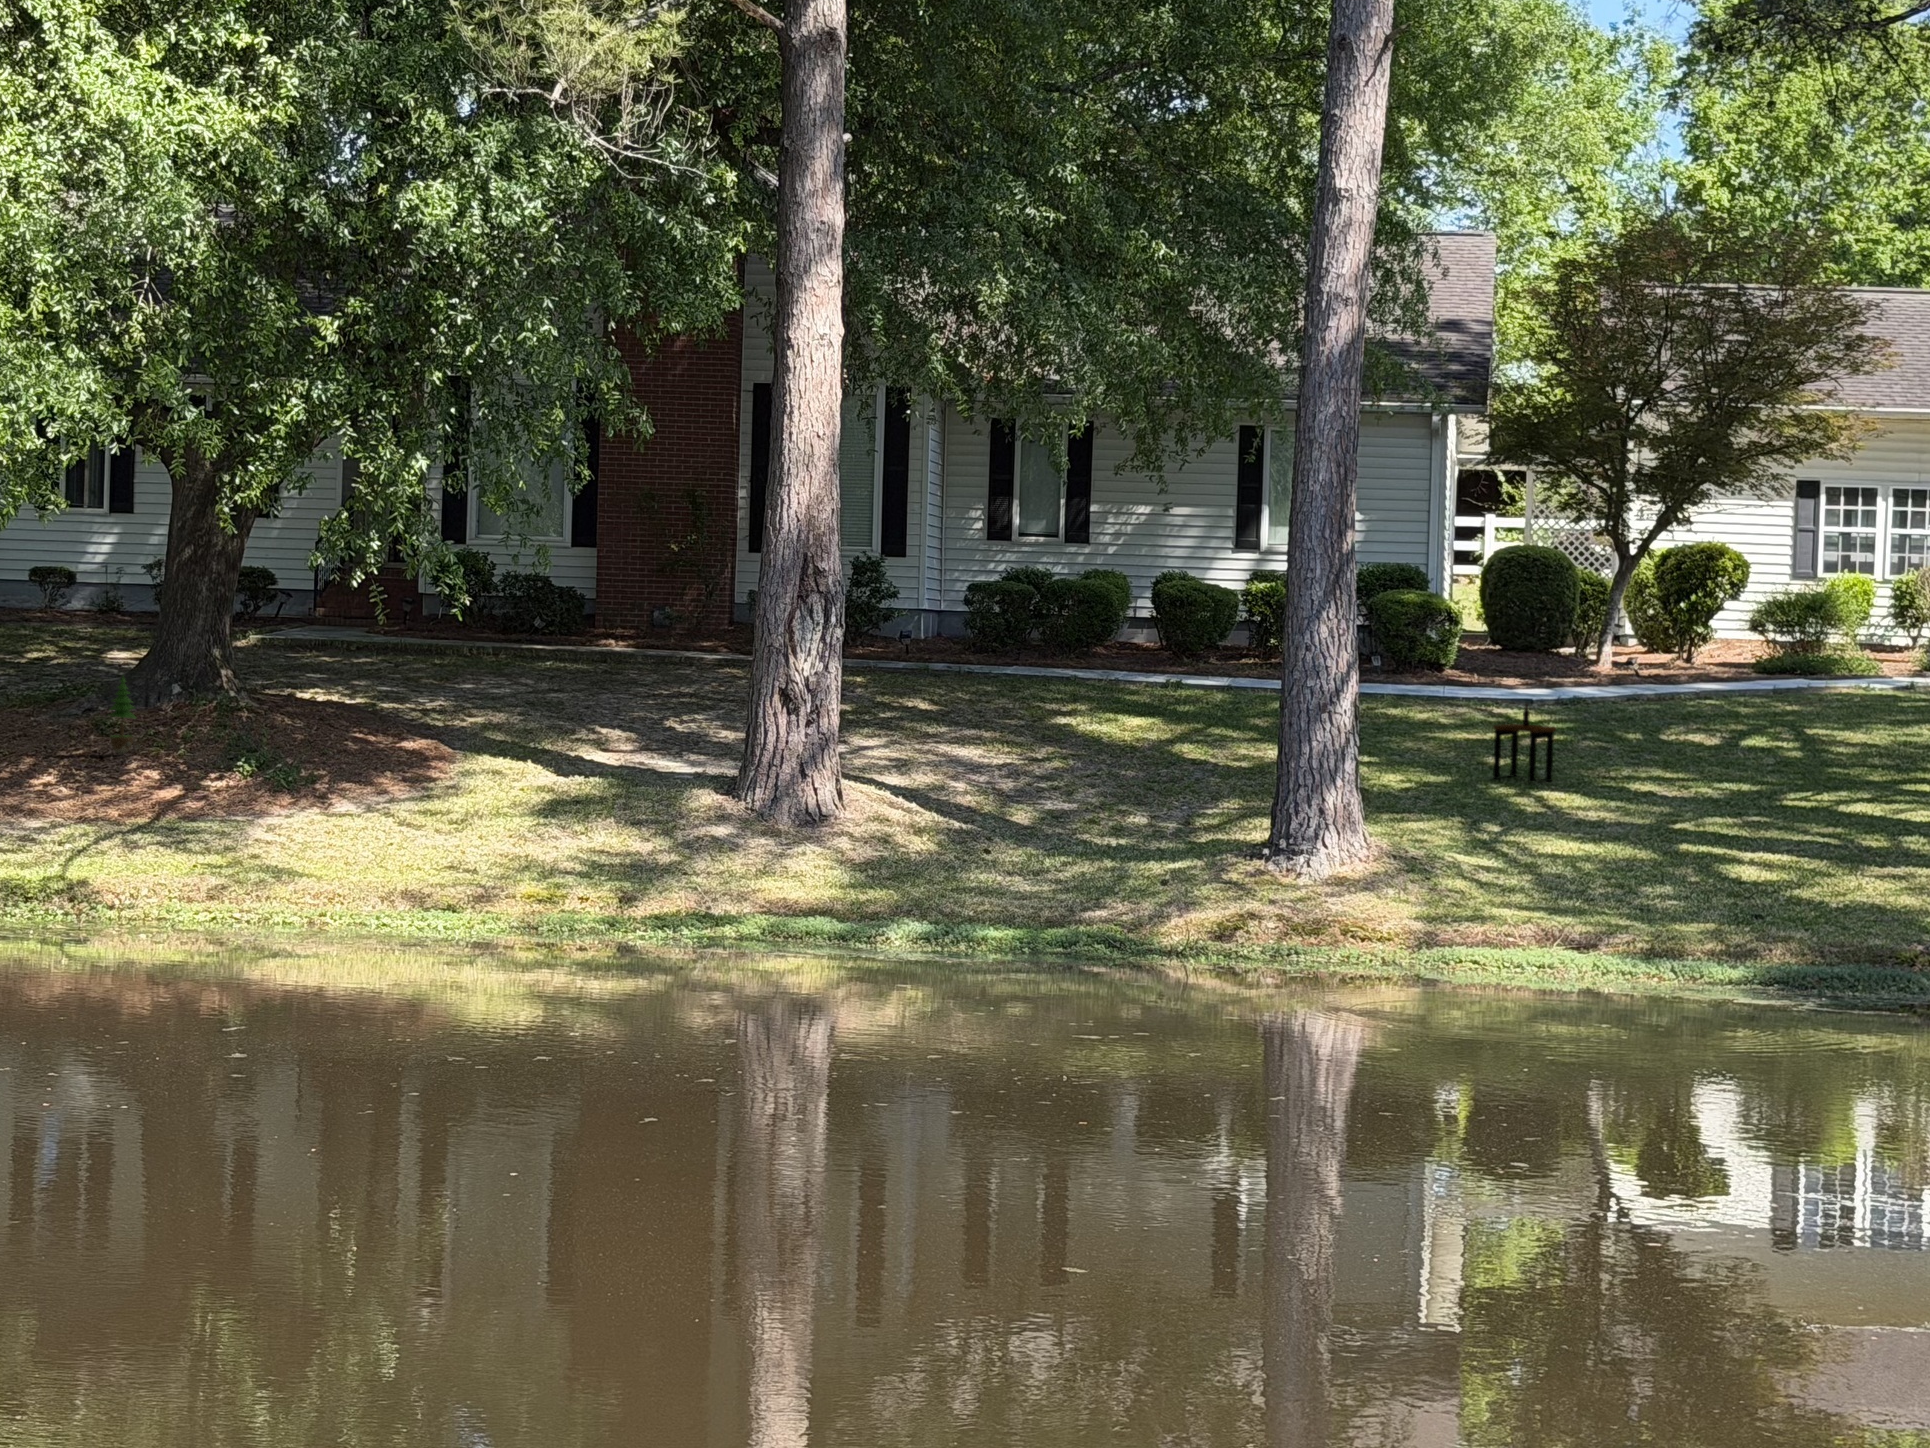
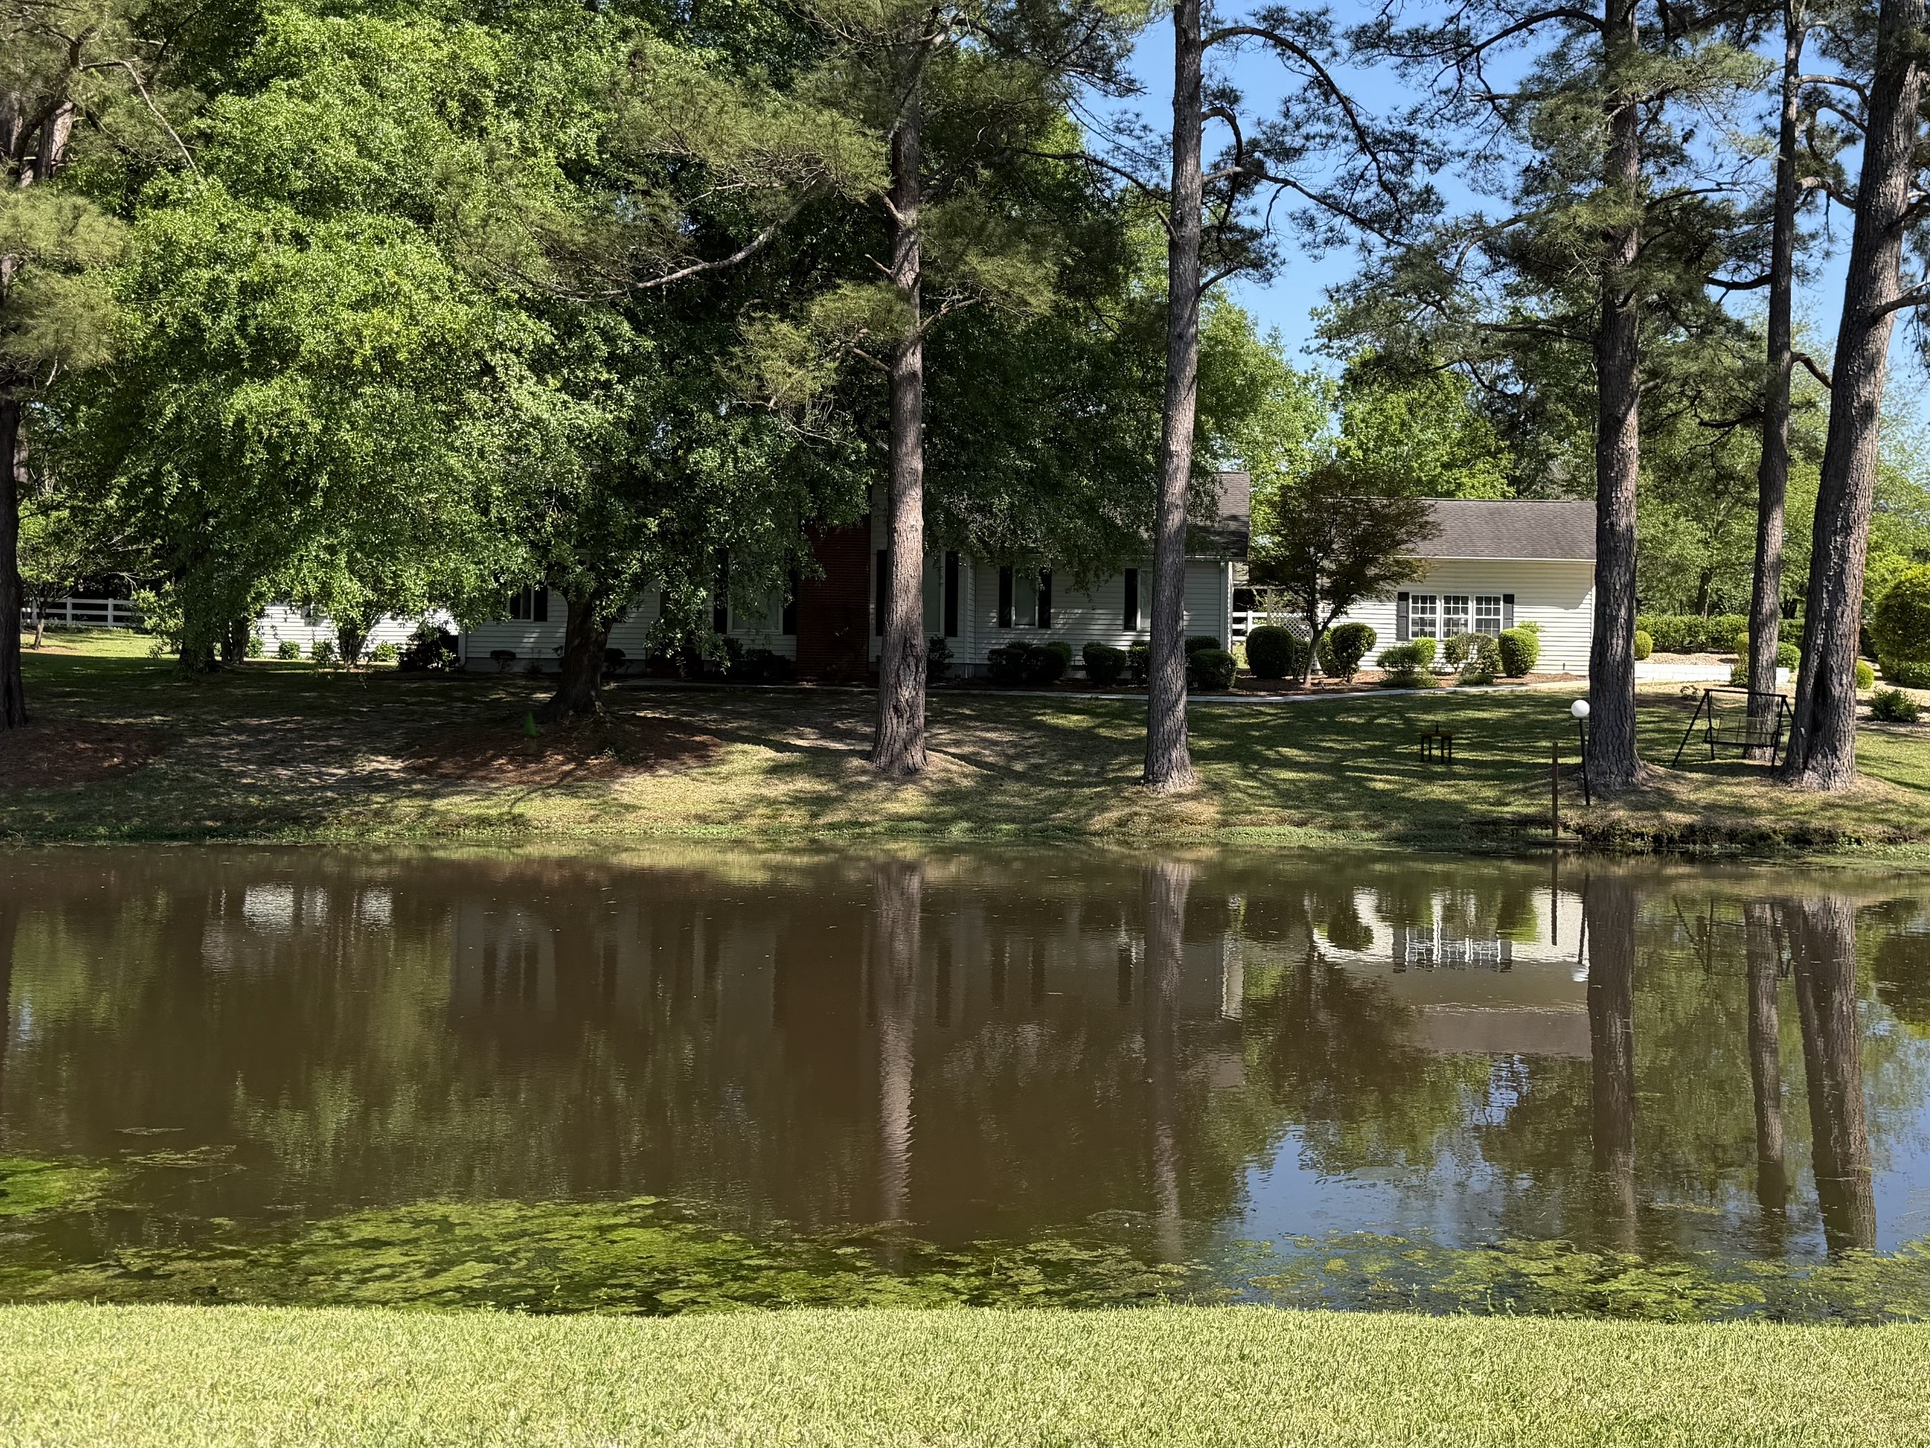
side table: present [1493,704,1556,782] -> present [1420,722,1453,764]

